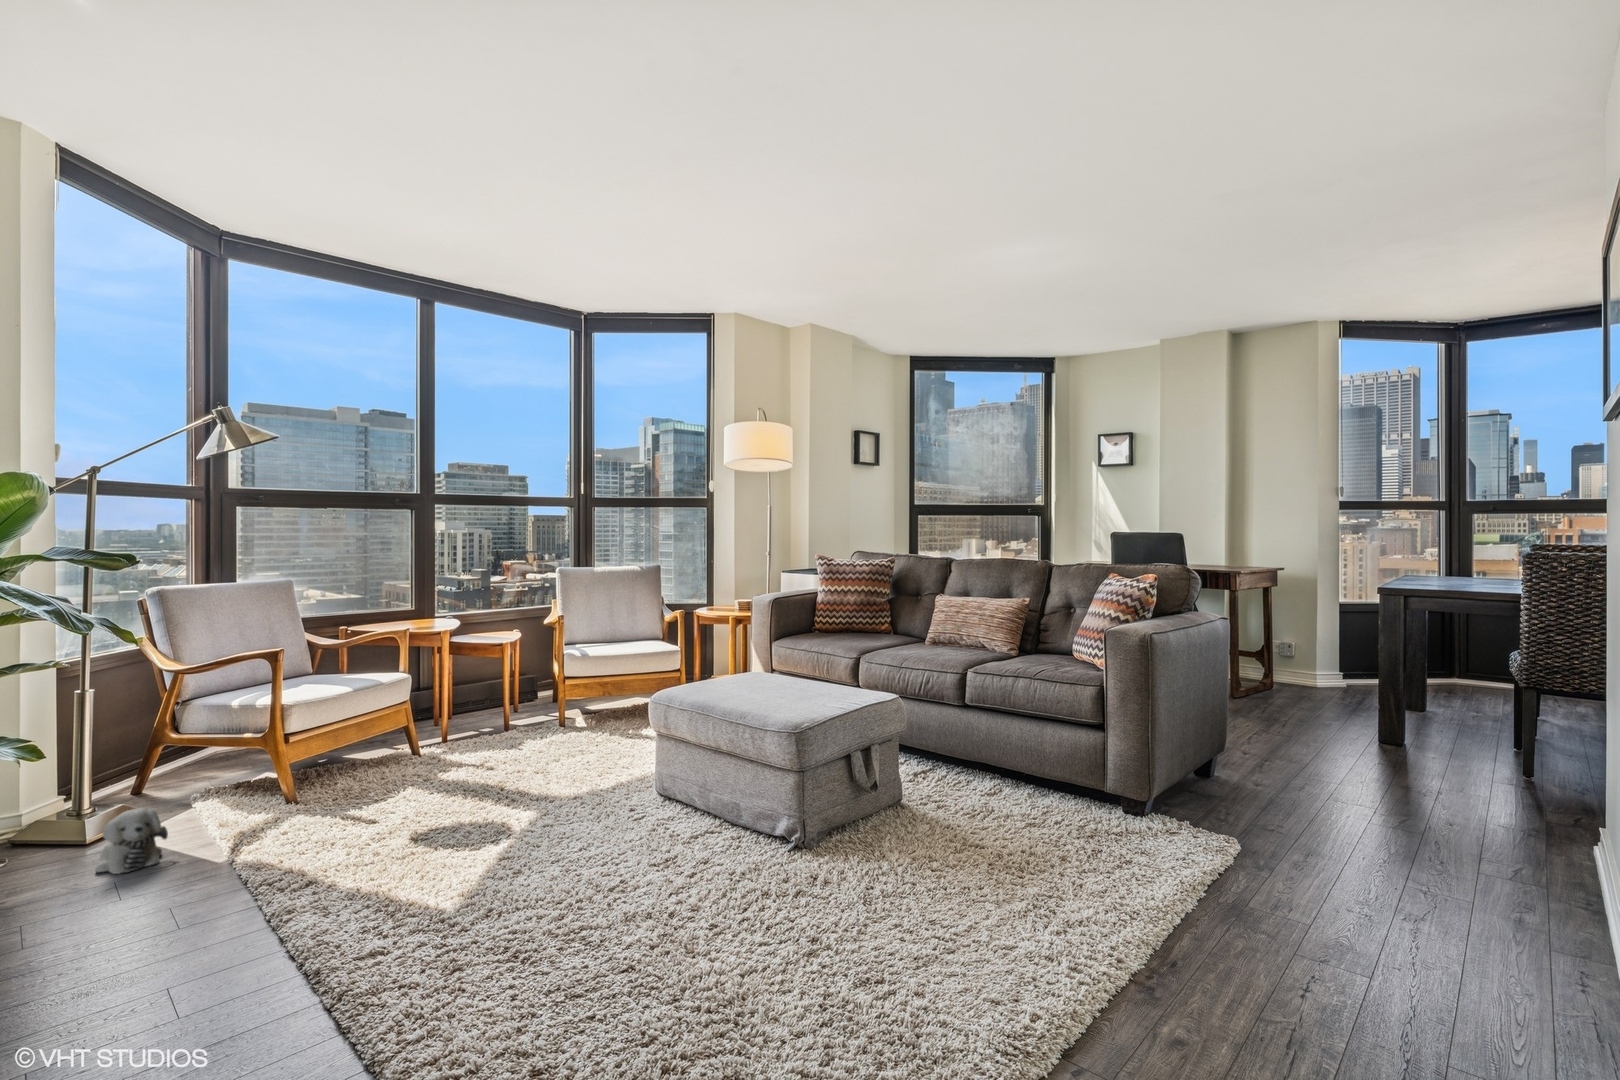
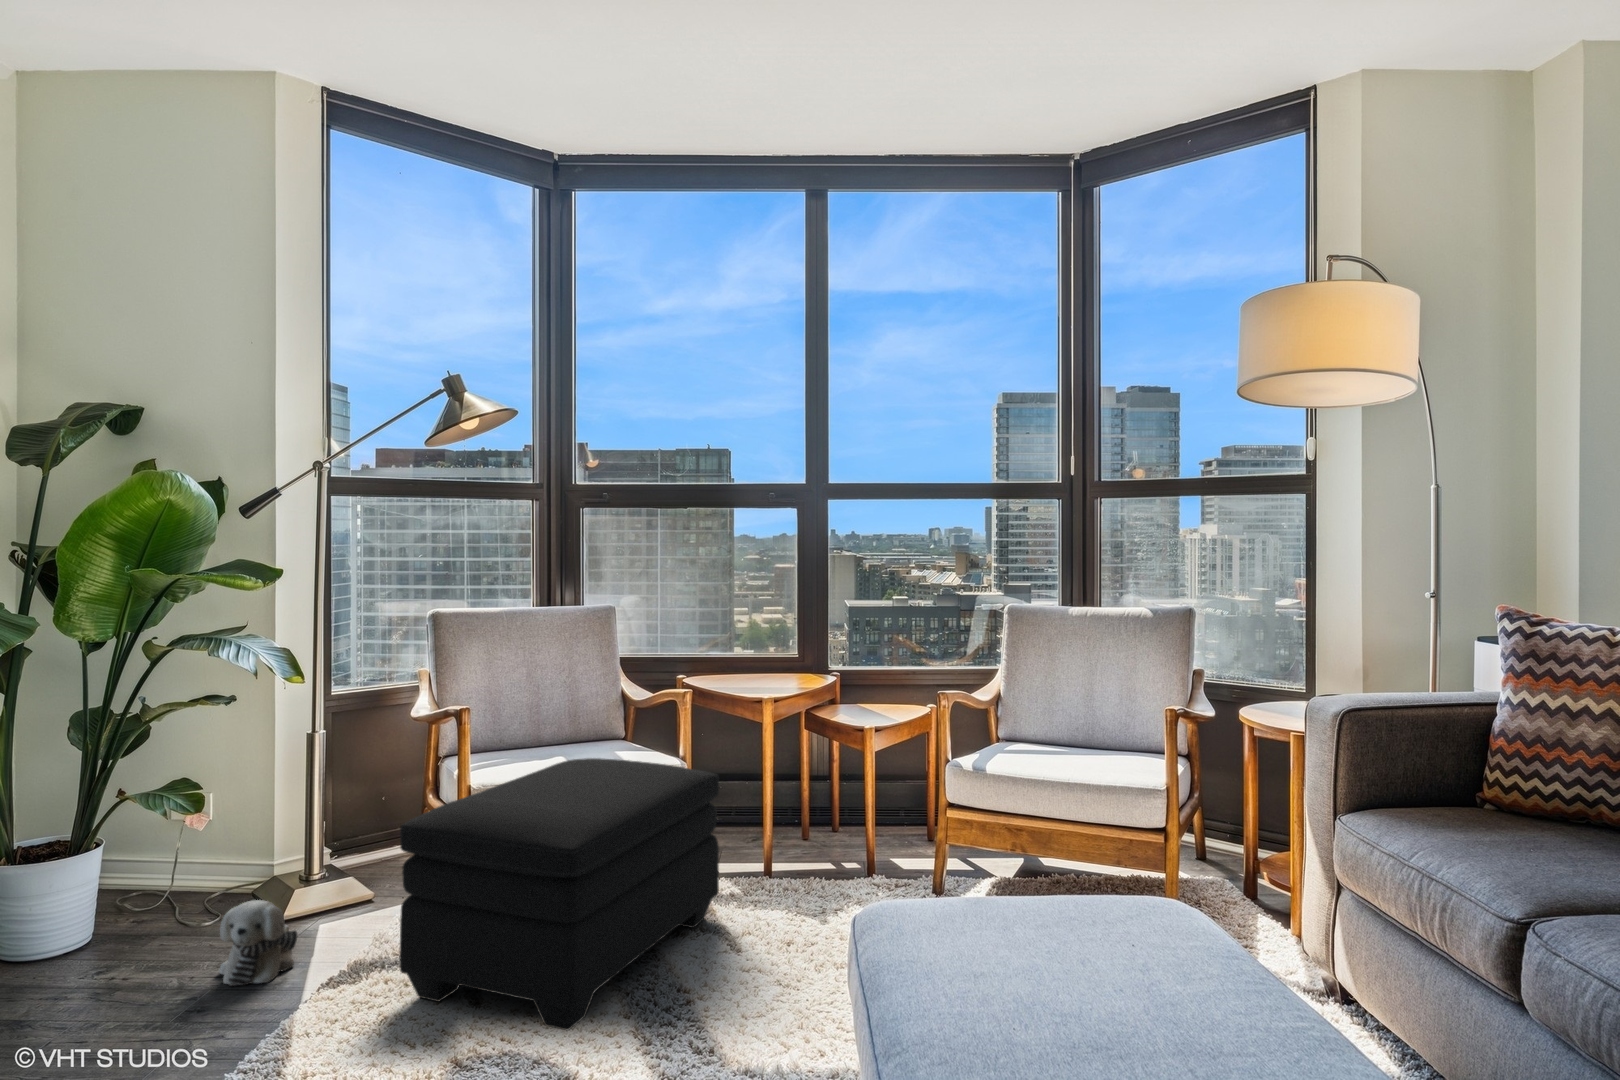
ottoman: none [294,673,451,834] -> present [400,758,719,1030]

